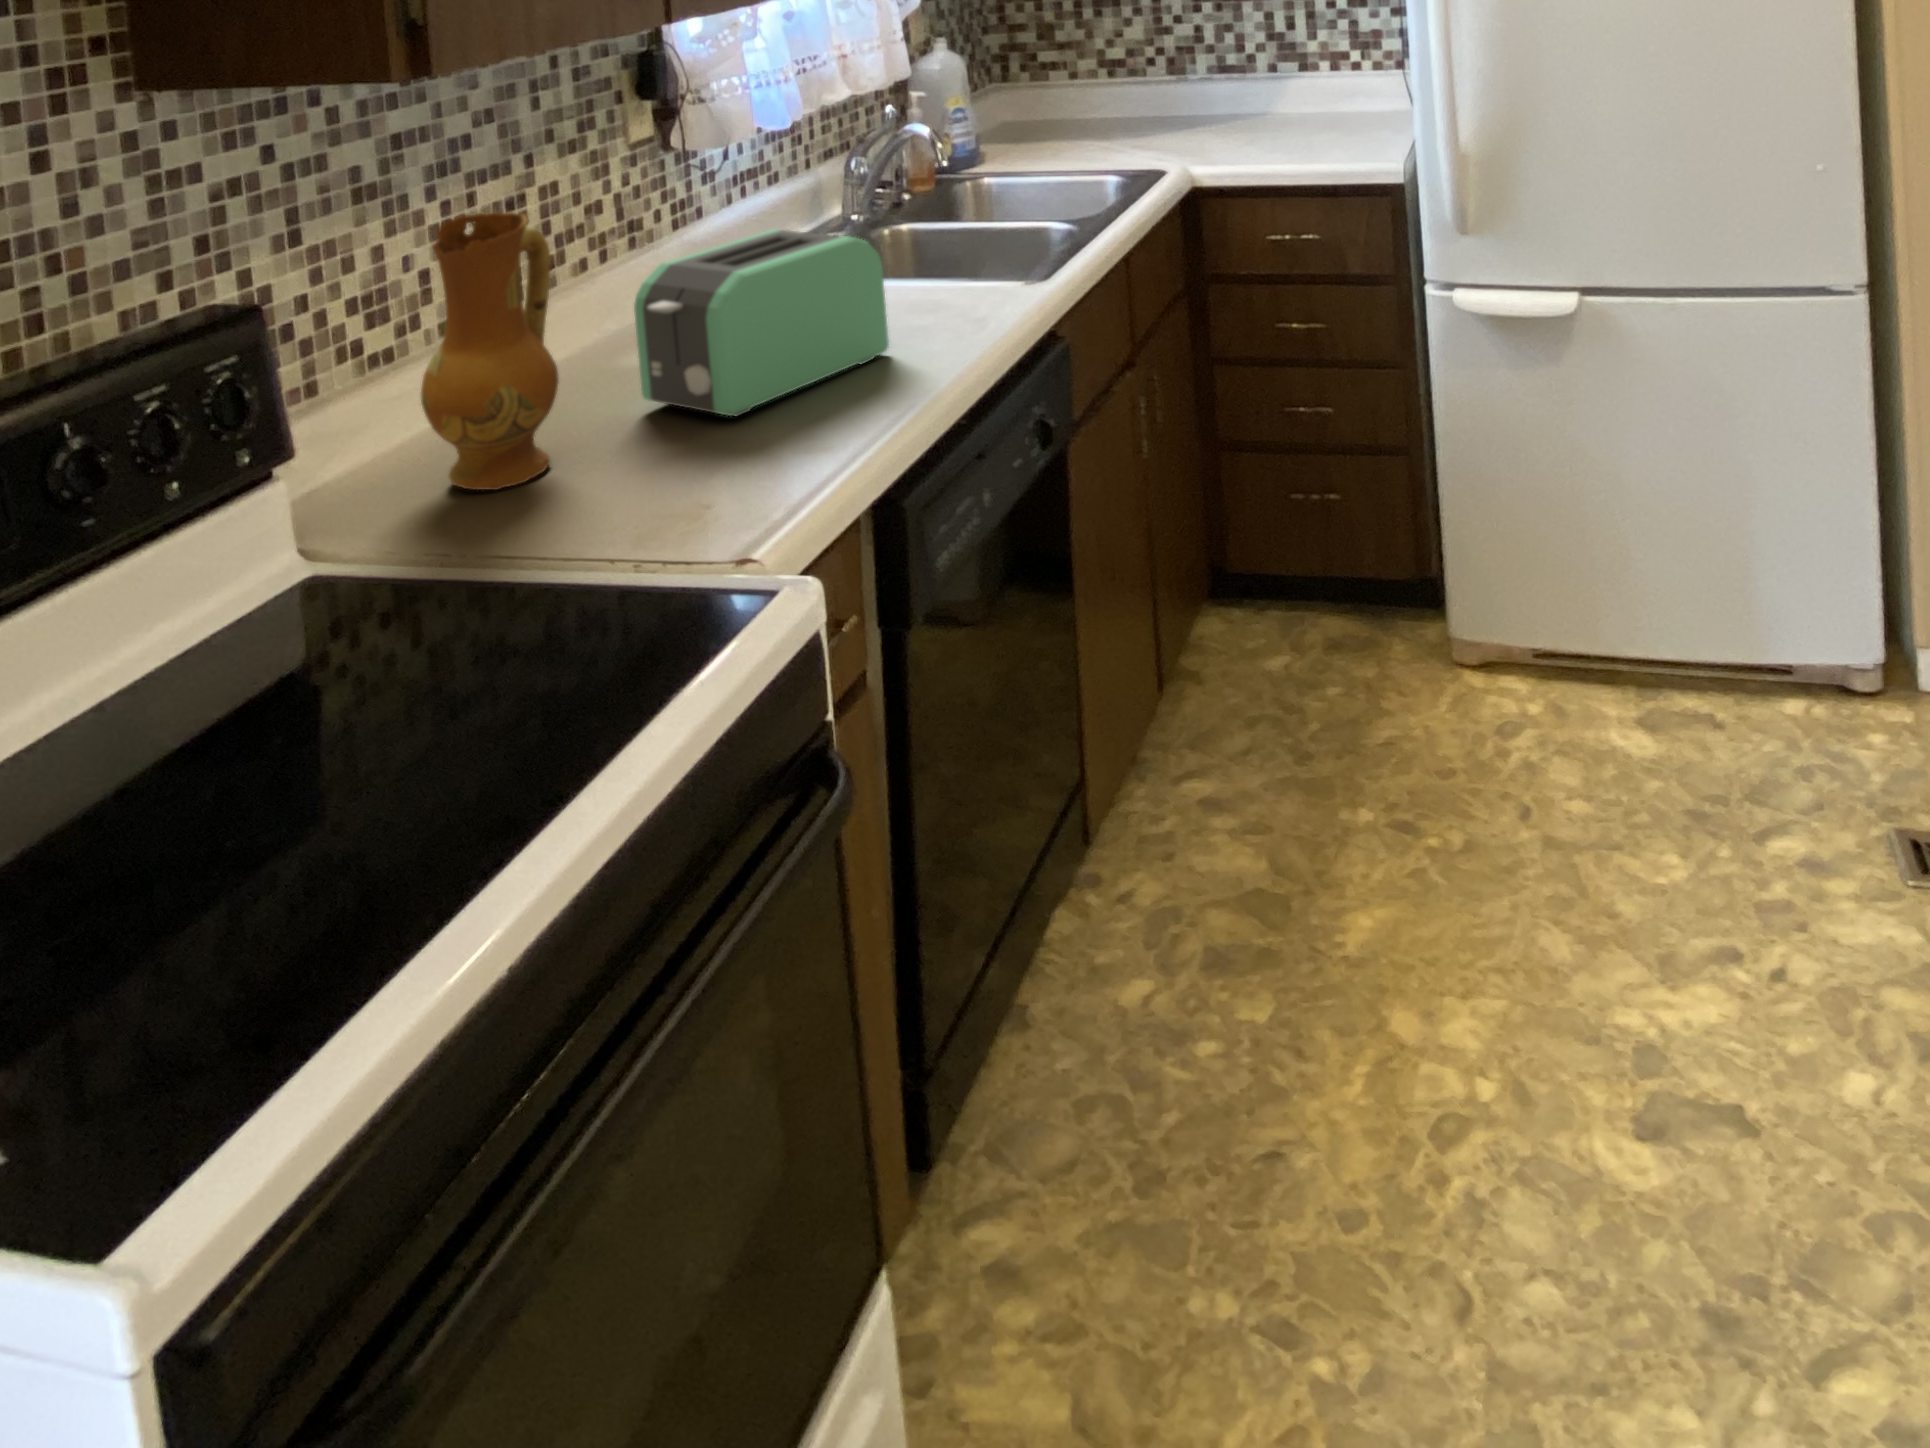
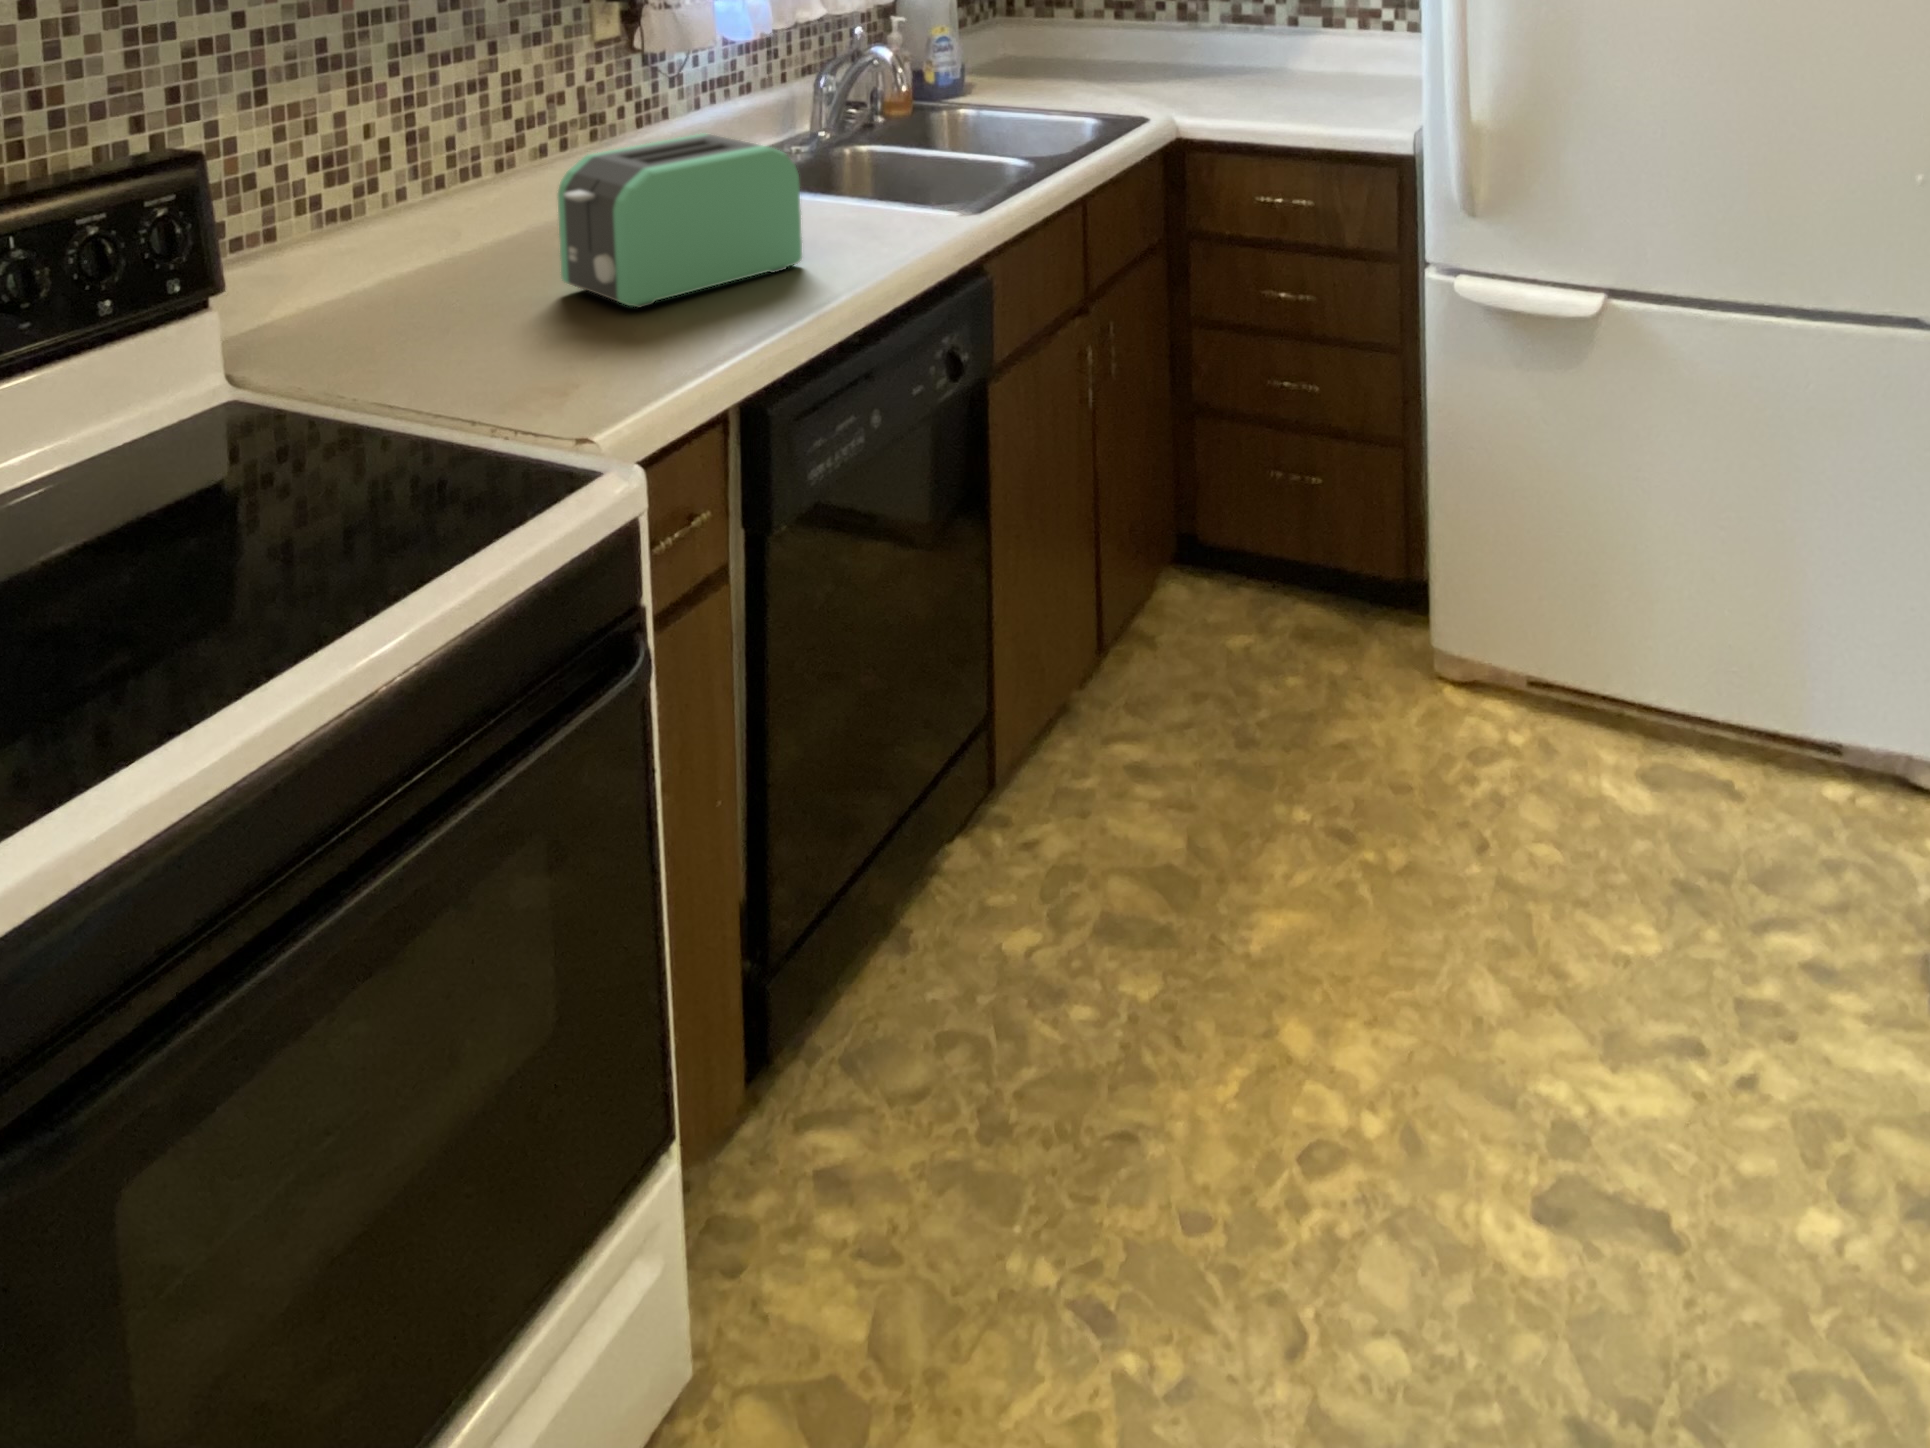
ceramic jug: present [421,212,559,490] -> none [349,89,476,349]

